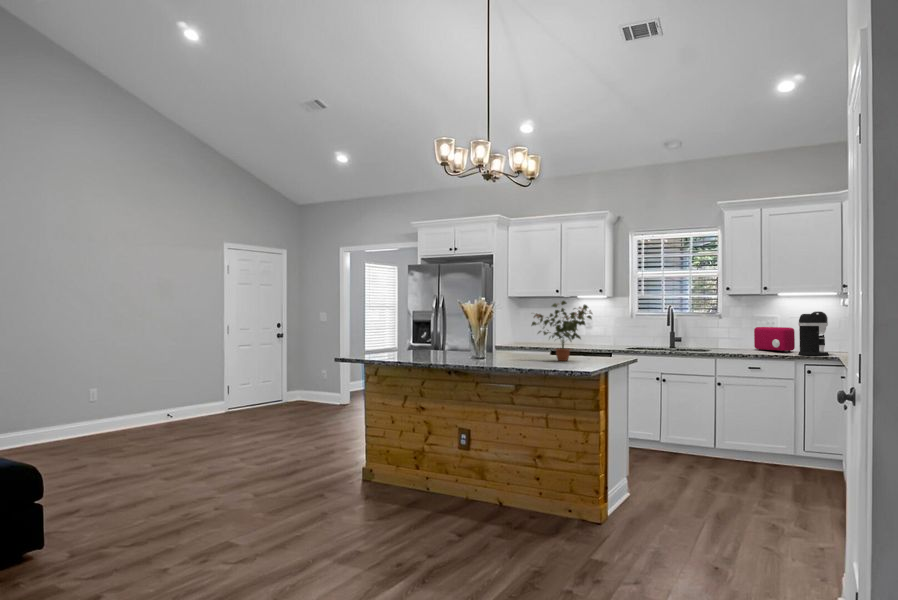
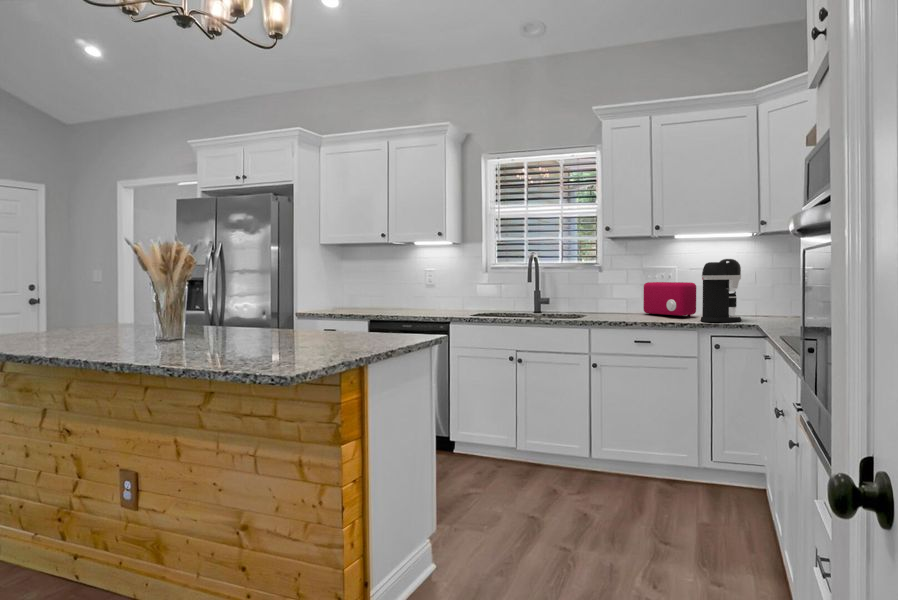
potted plant: present [532,301,592,361] -> none [247,239,356,347]

